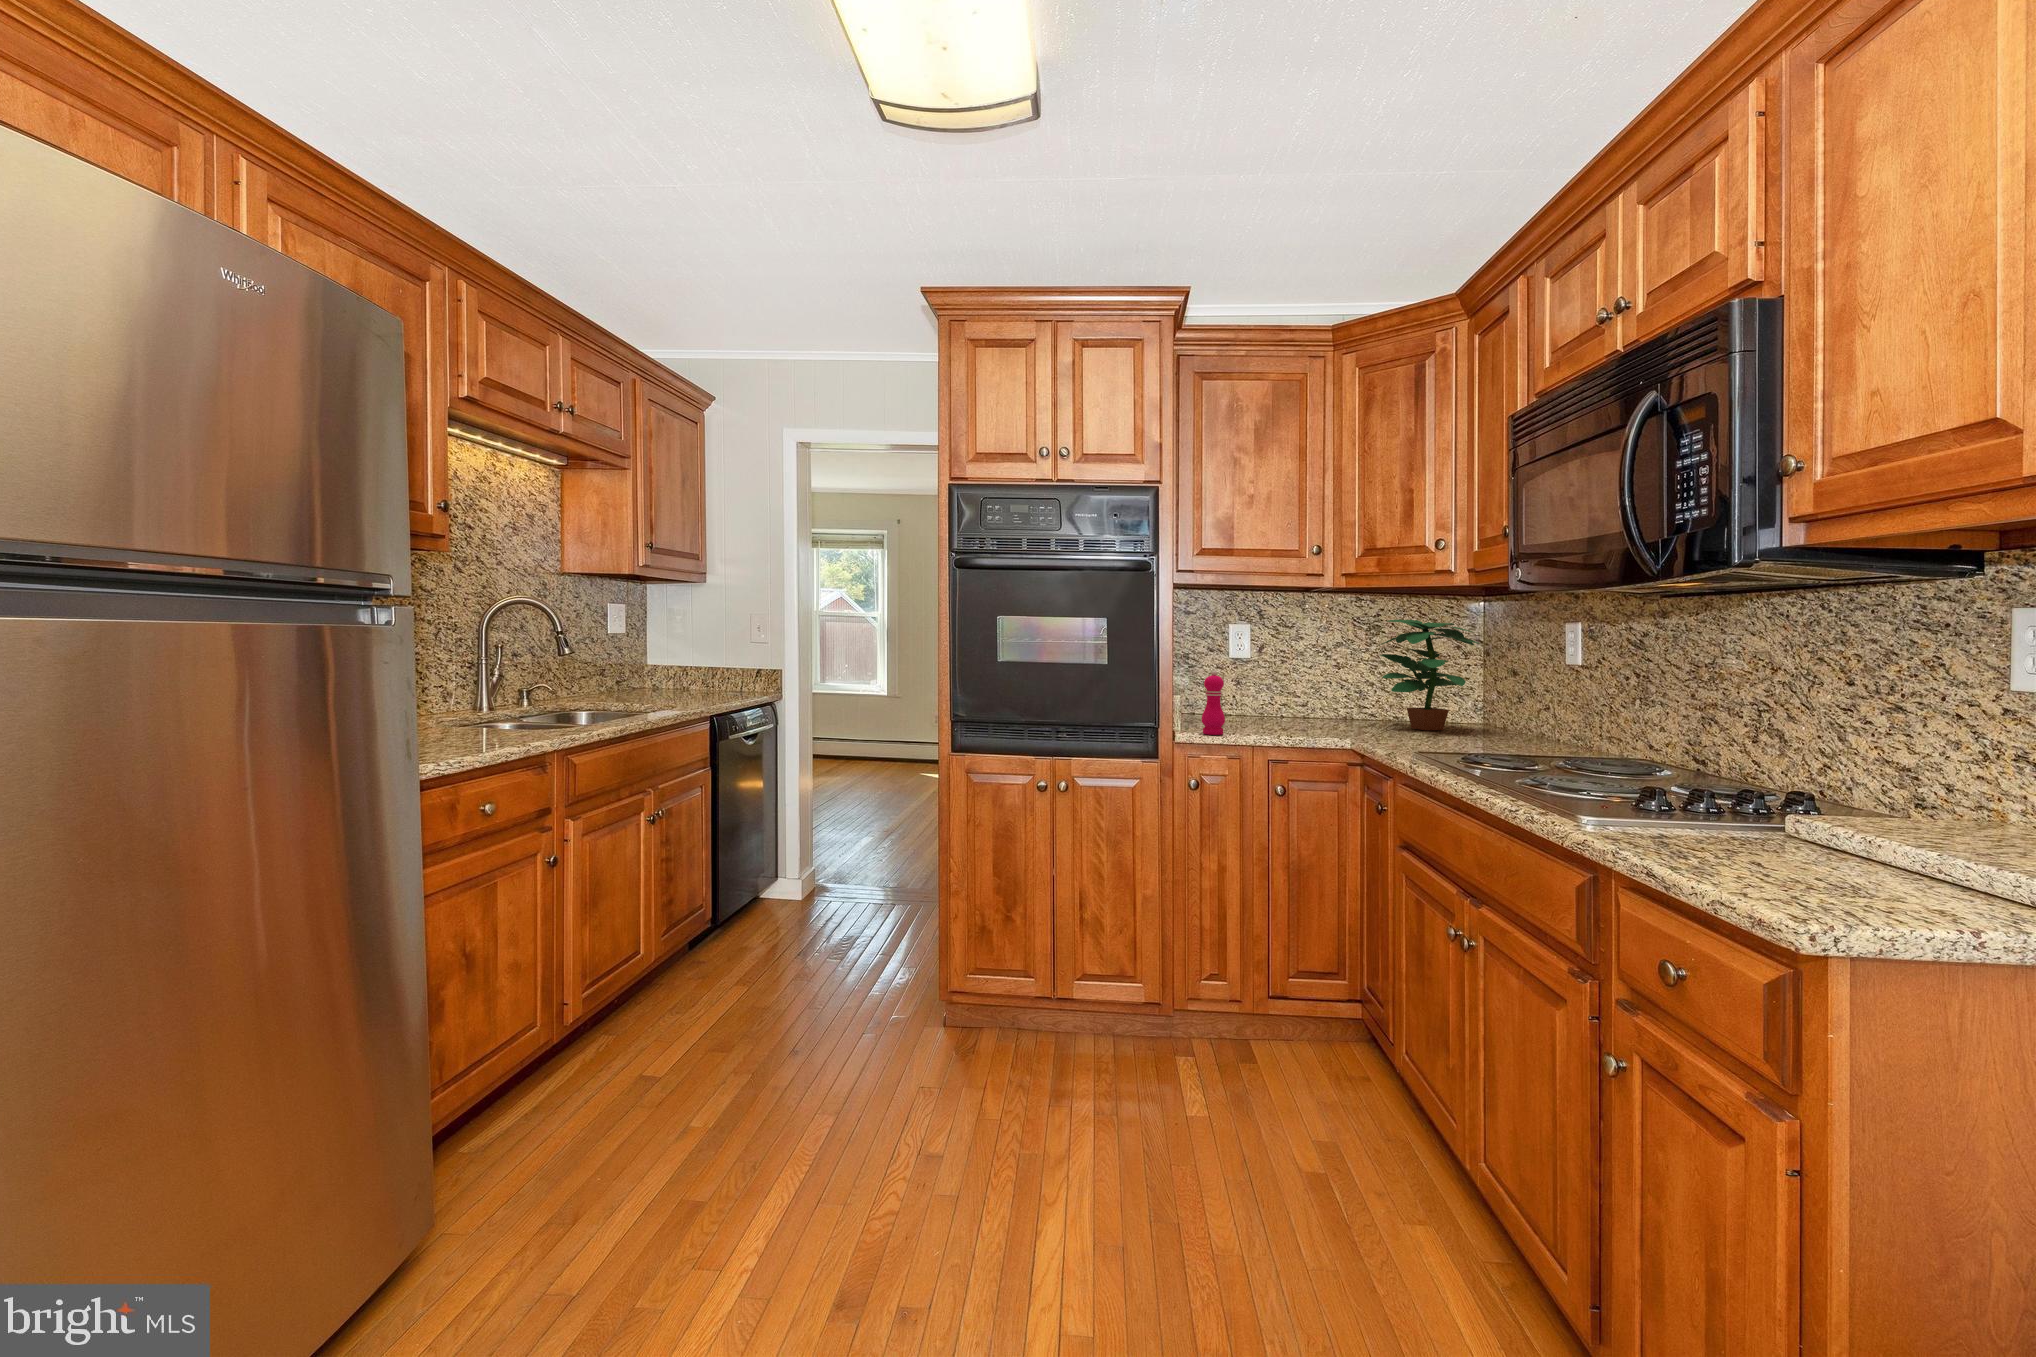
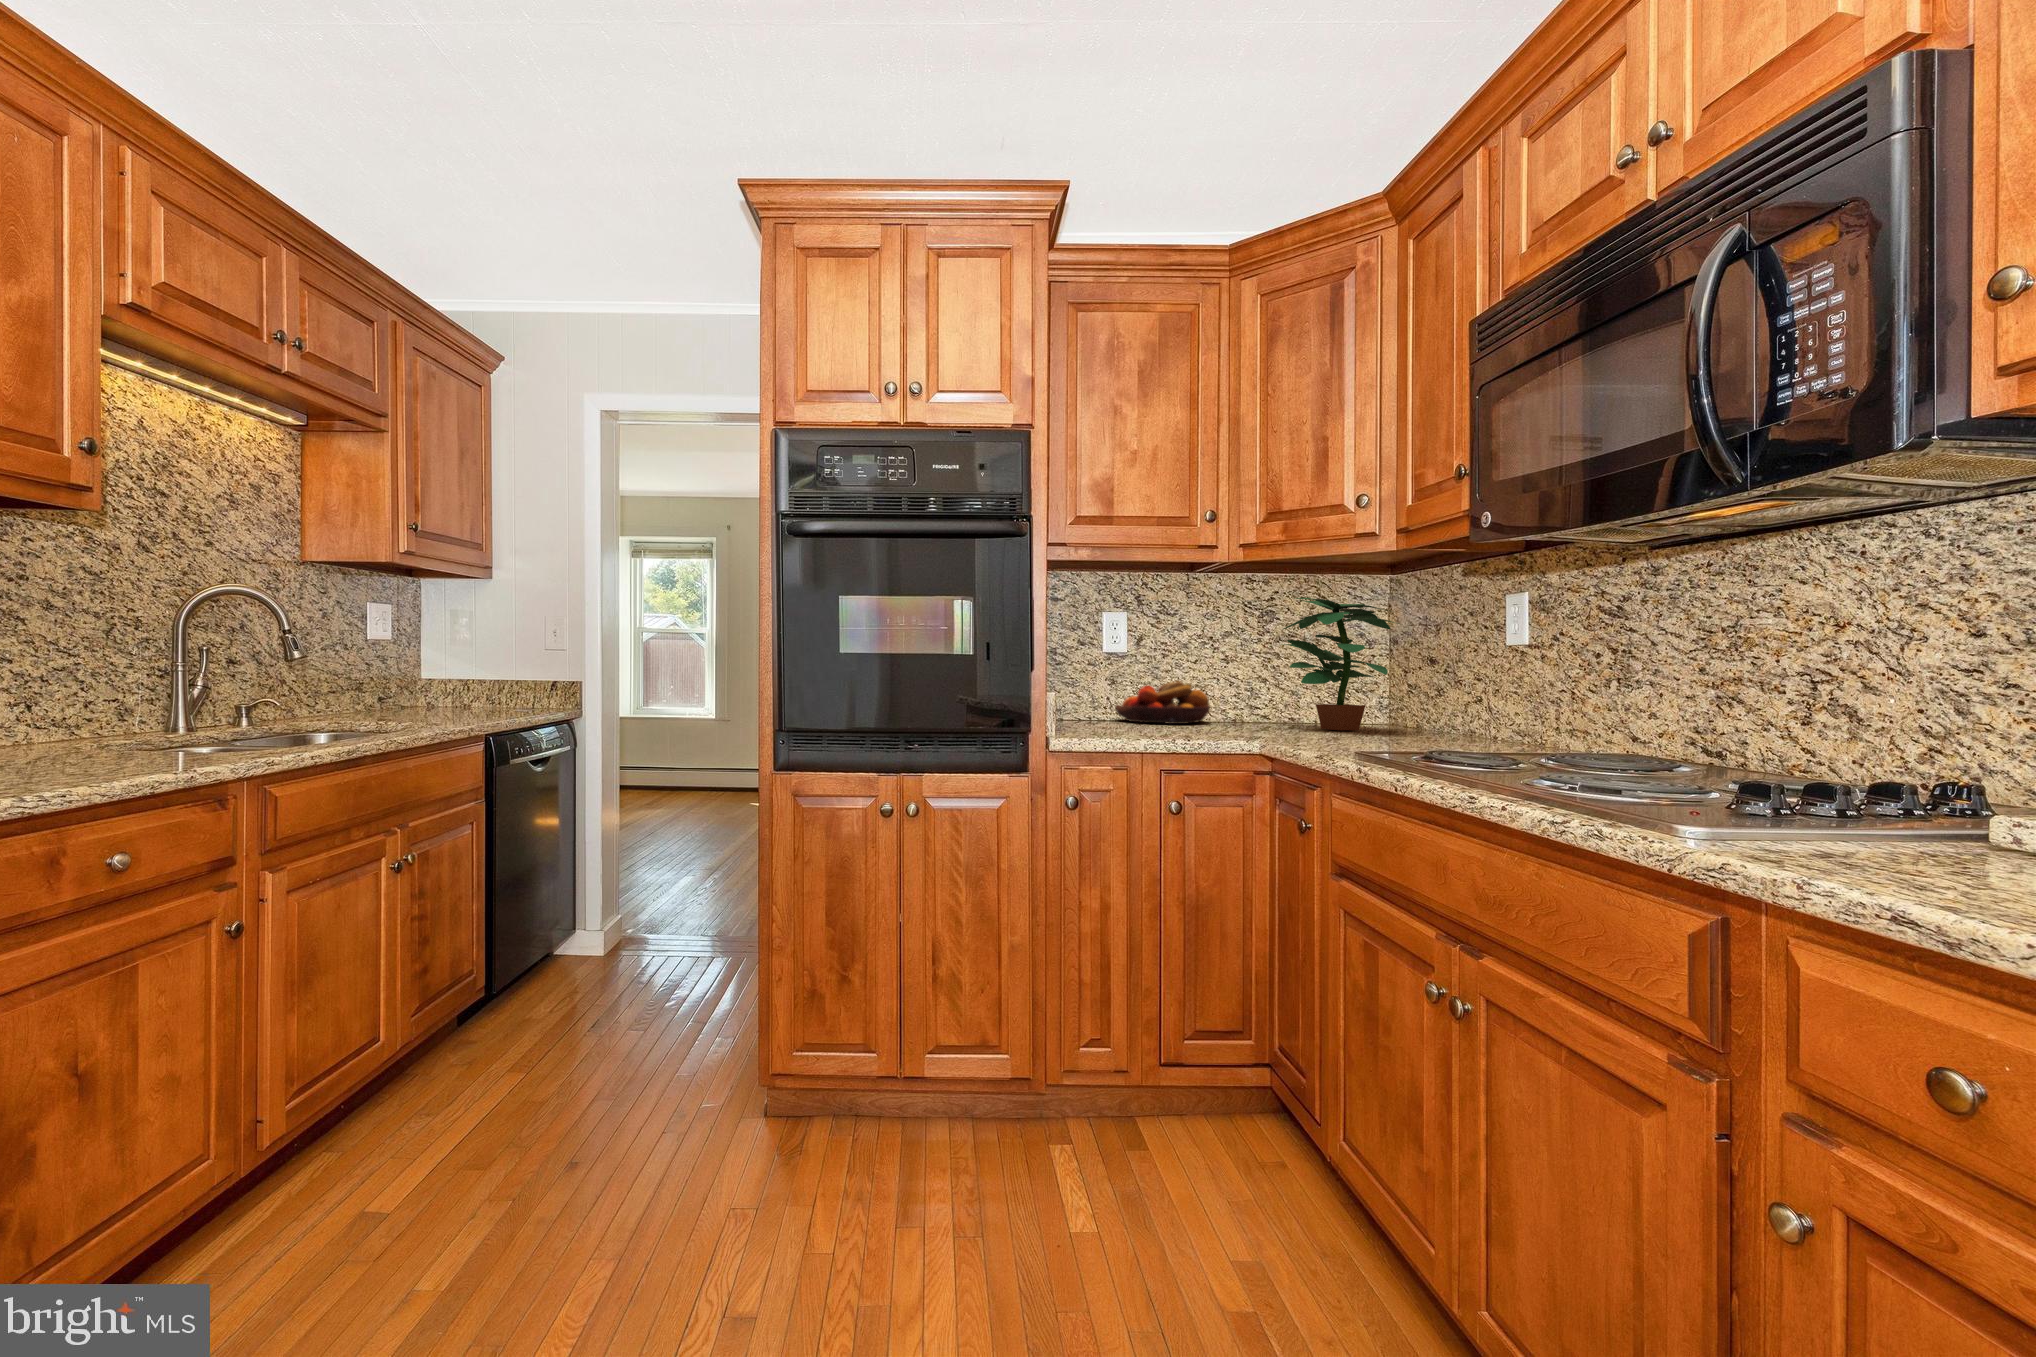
pepper mill: present [1202,670,1225,735] -> none [1079,652,1109,736]
fruit bowl: none [1238,686,1318,722] -> present [1115,681,1210,724]

